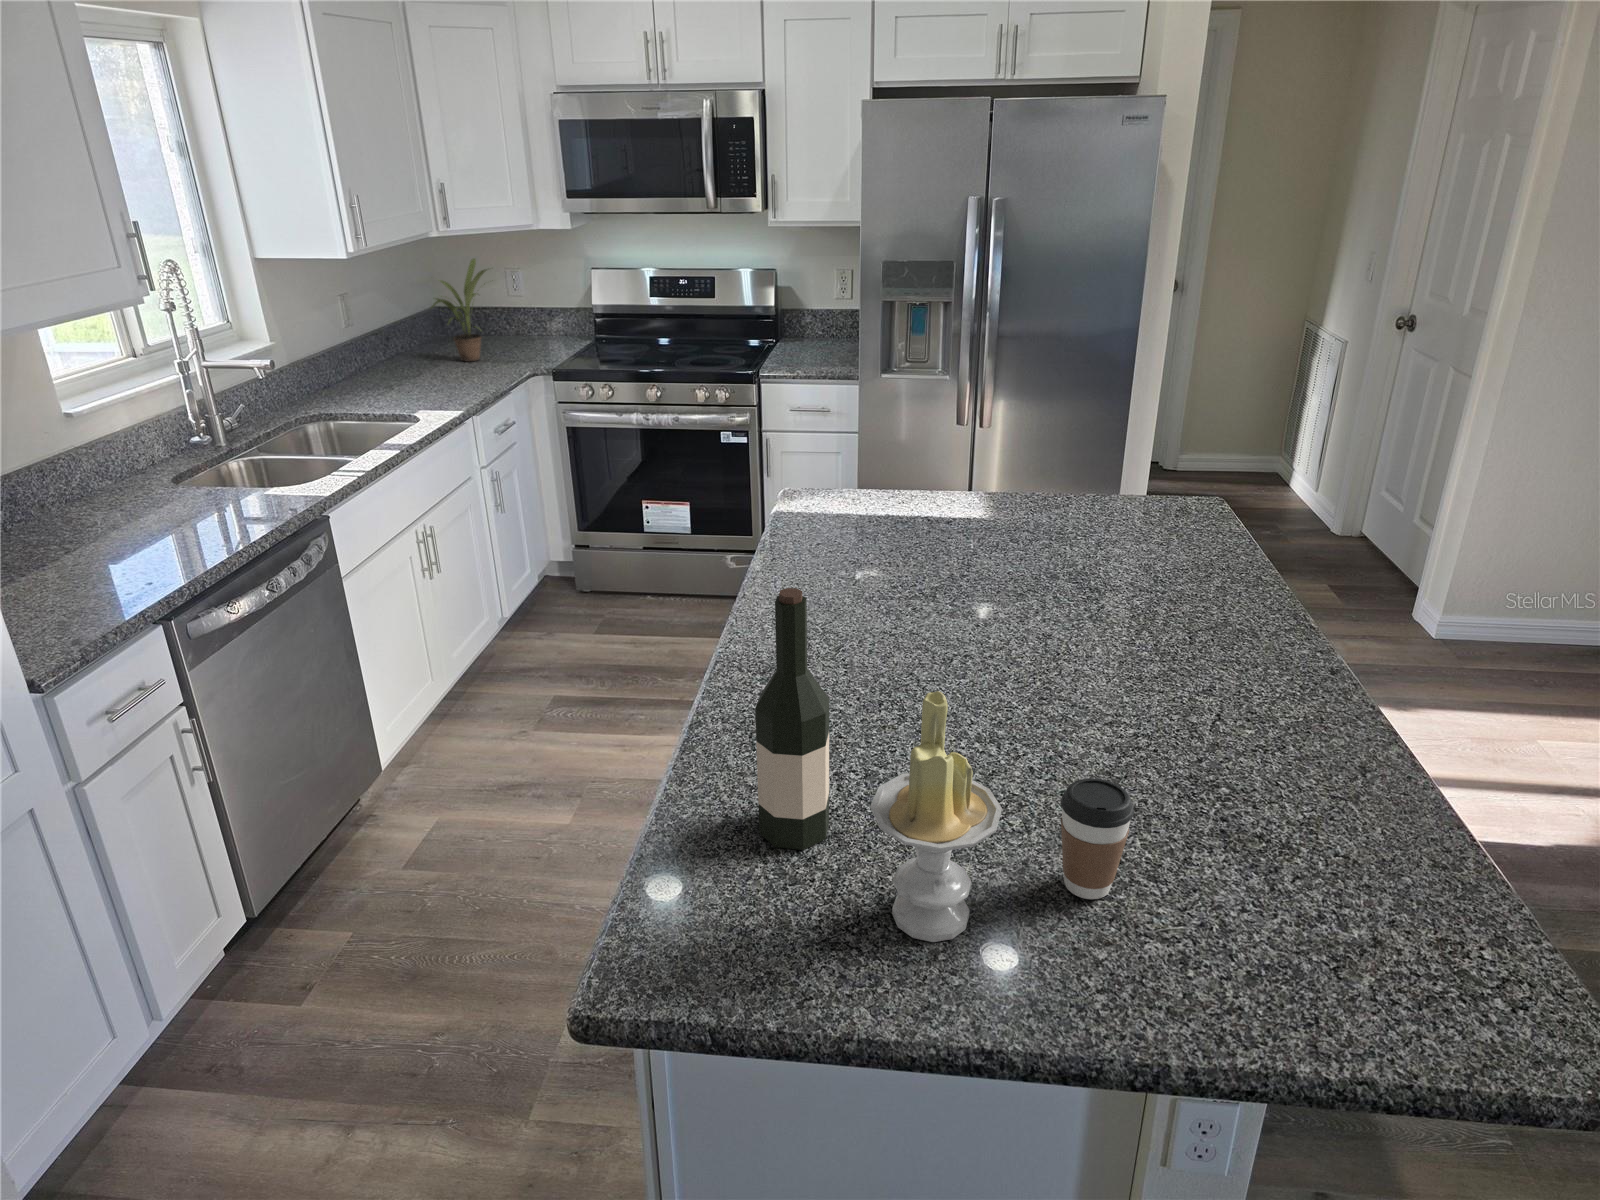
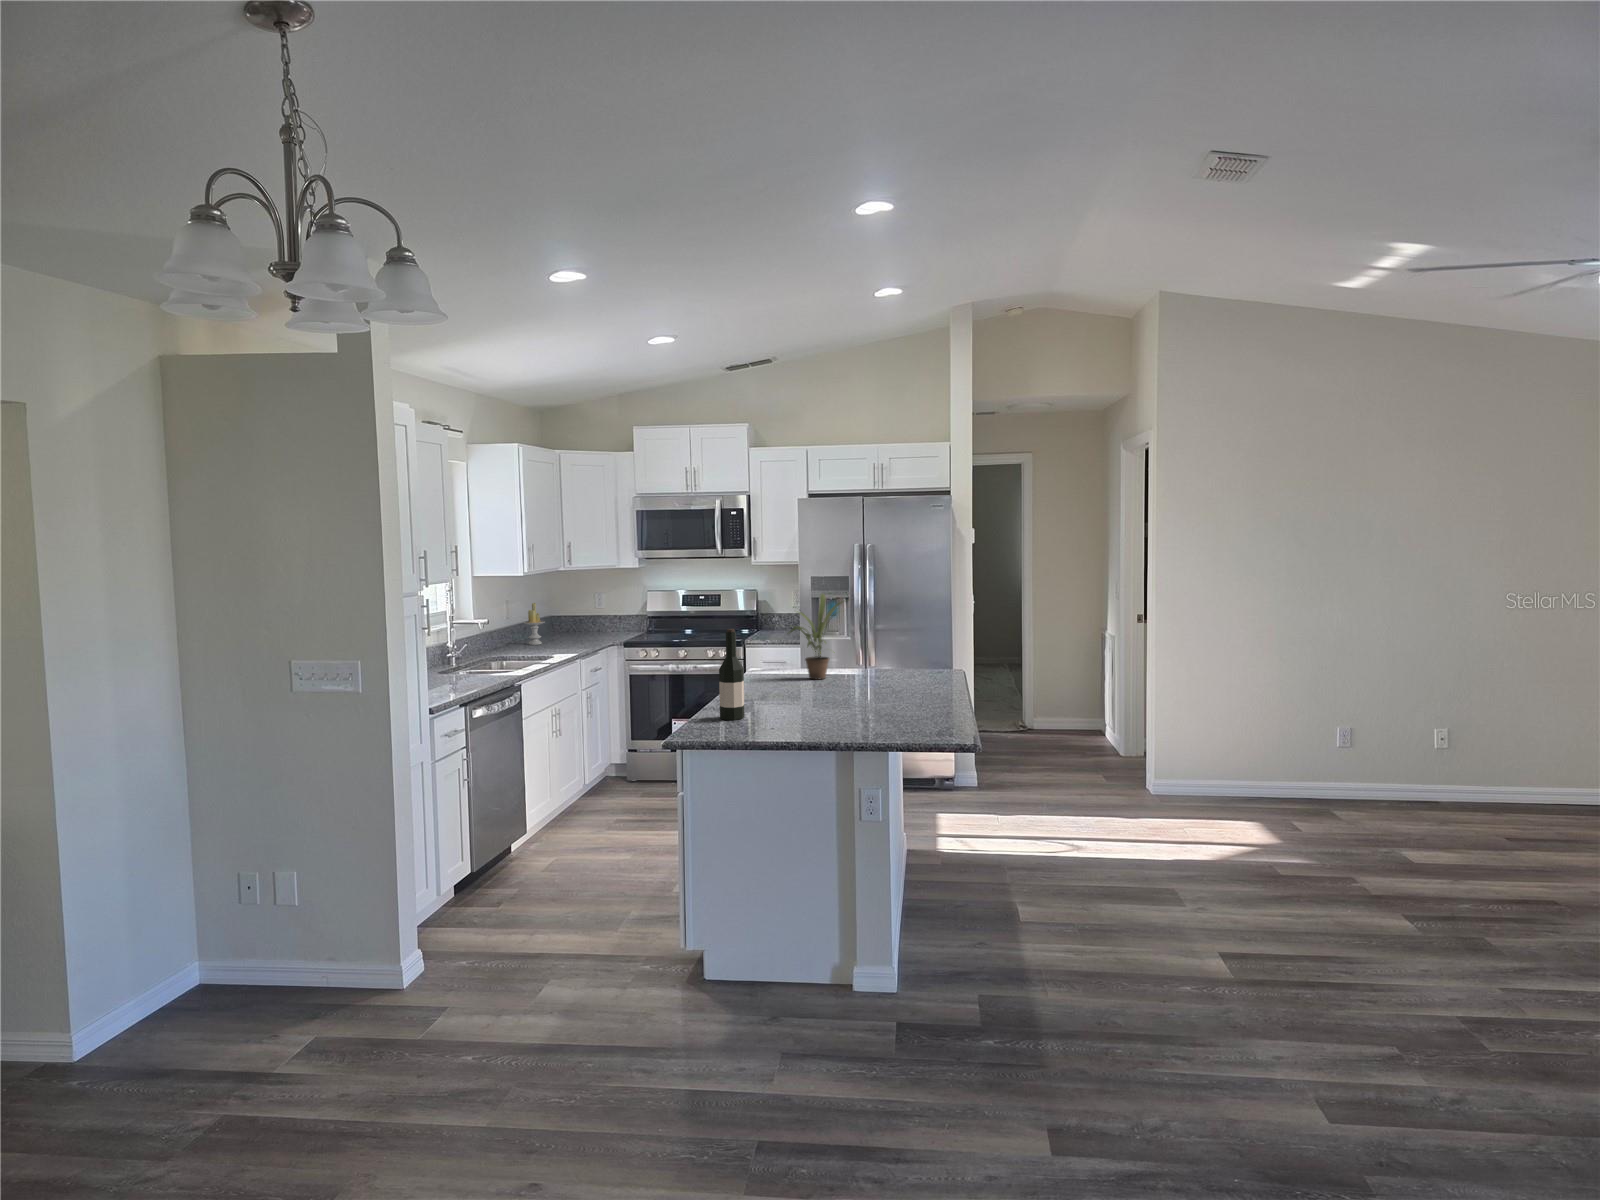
potted plant: present [431,259,487,361] -> present [789,594,843,679]
candle: present [871,691,1002,942] -> present [524,603,545,645]
coffee cup: present [1061,778,1134,899] -> none [814,686,836,724]

